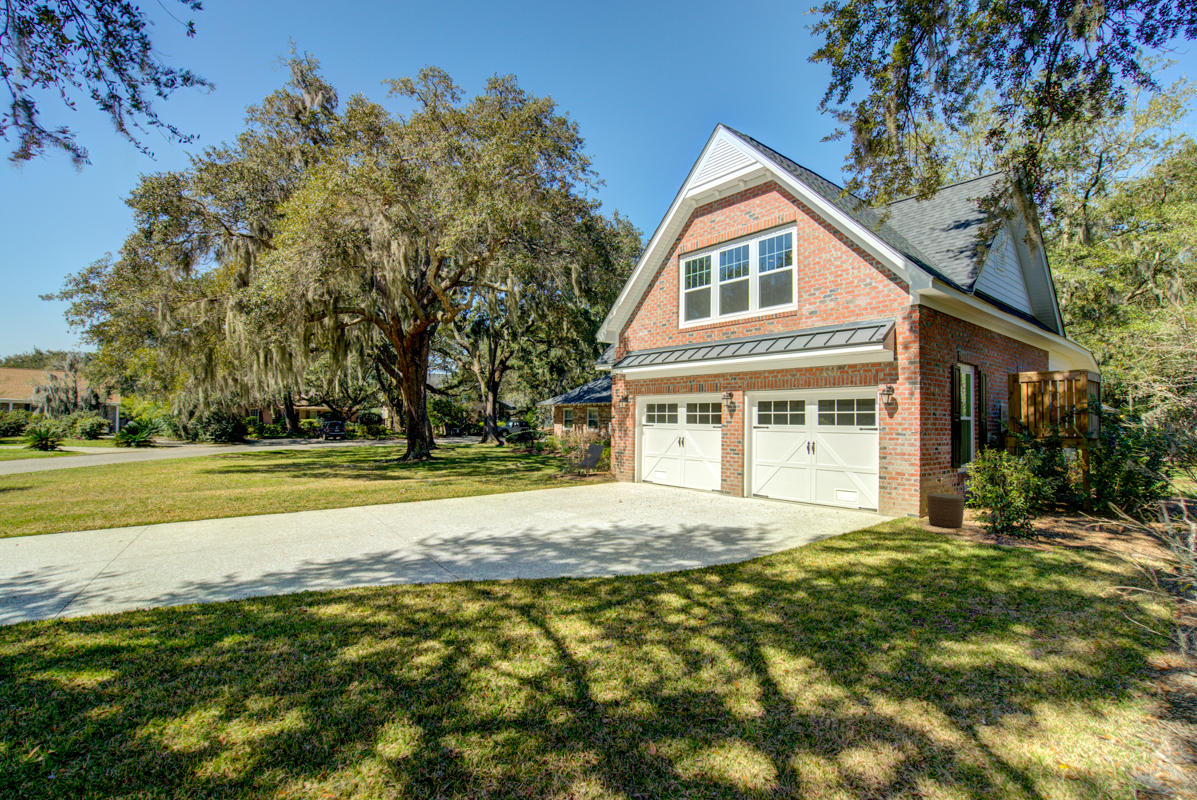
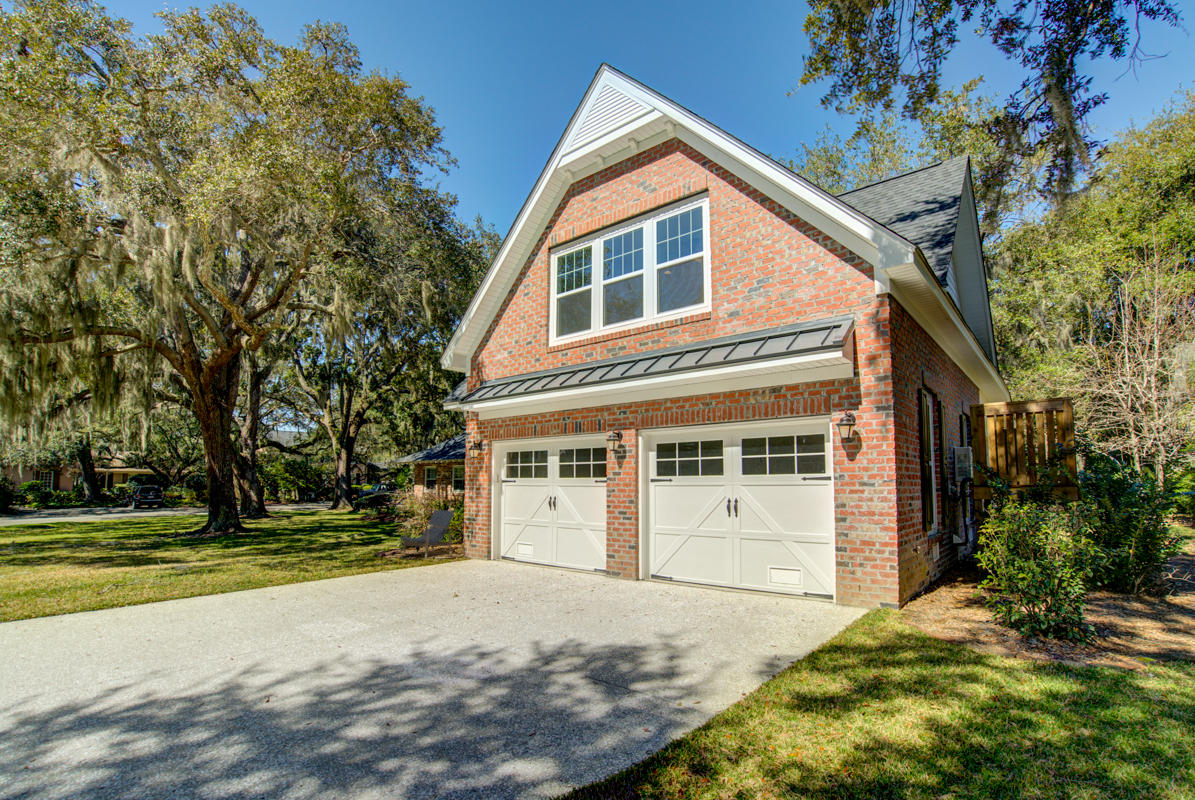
woven basket: present [927,493,964,528] -> none [910,573,967,630]

